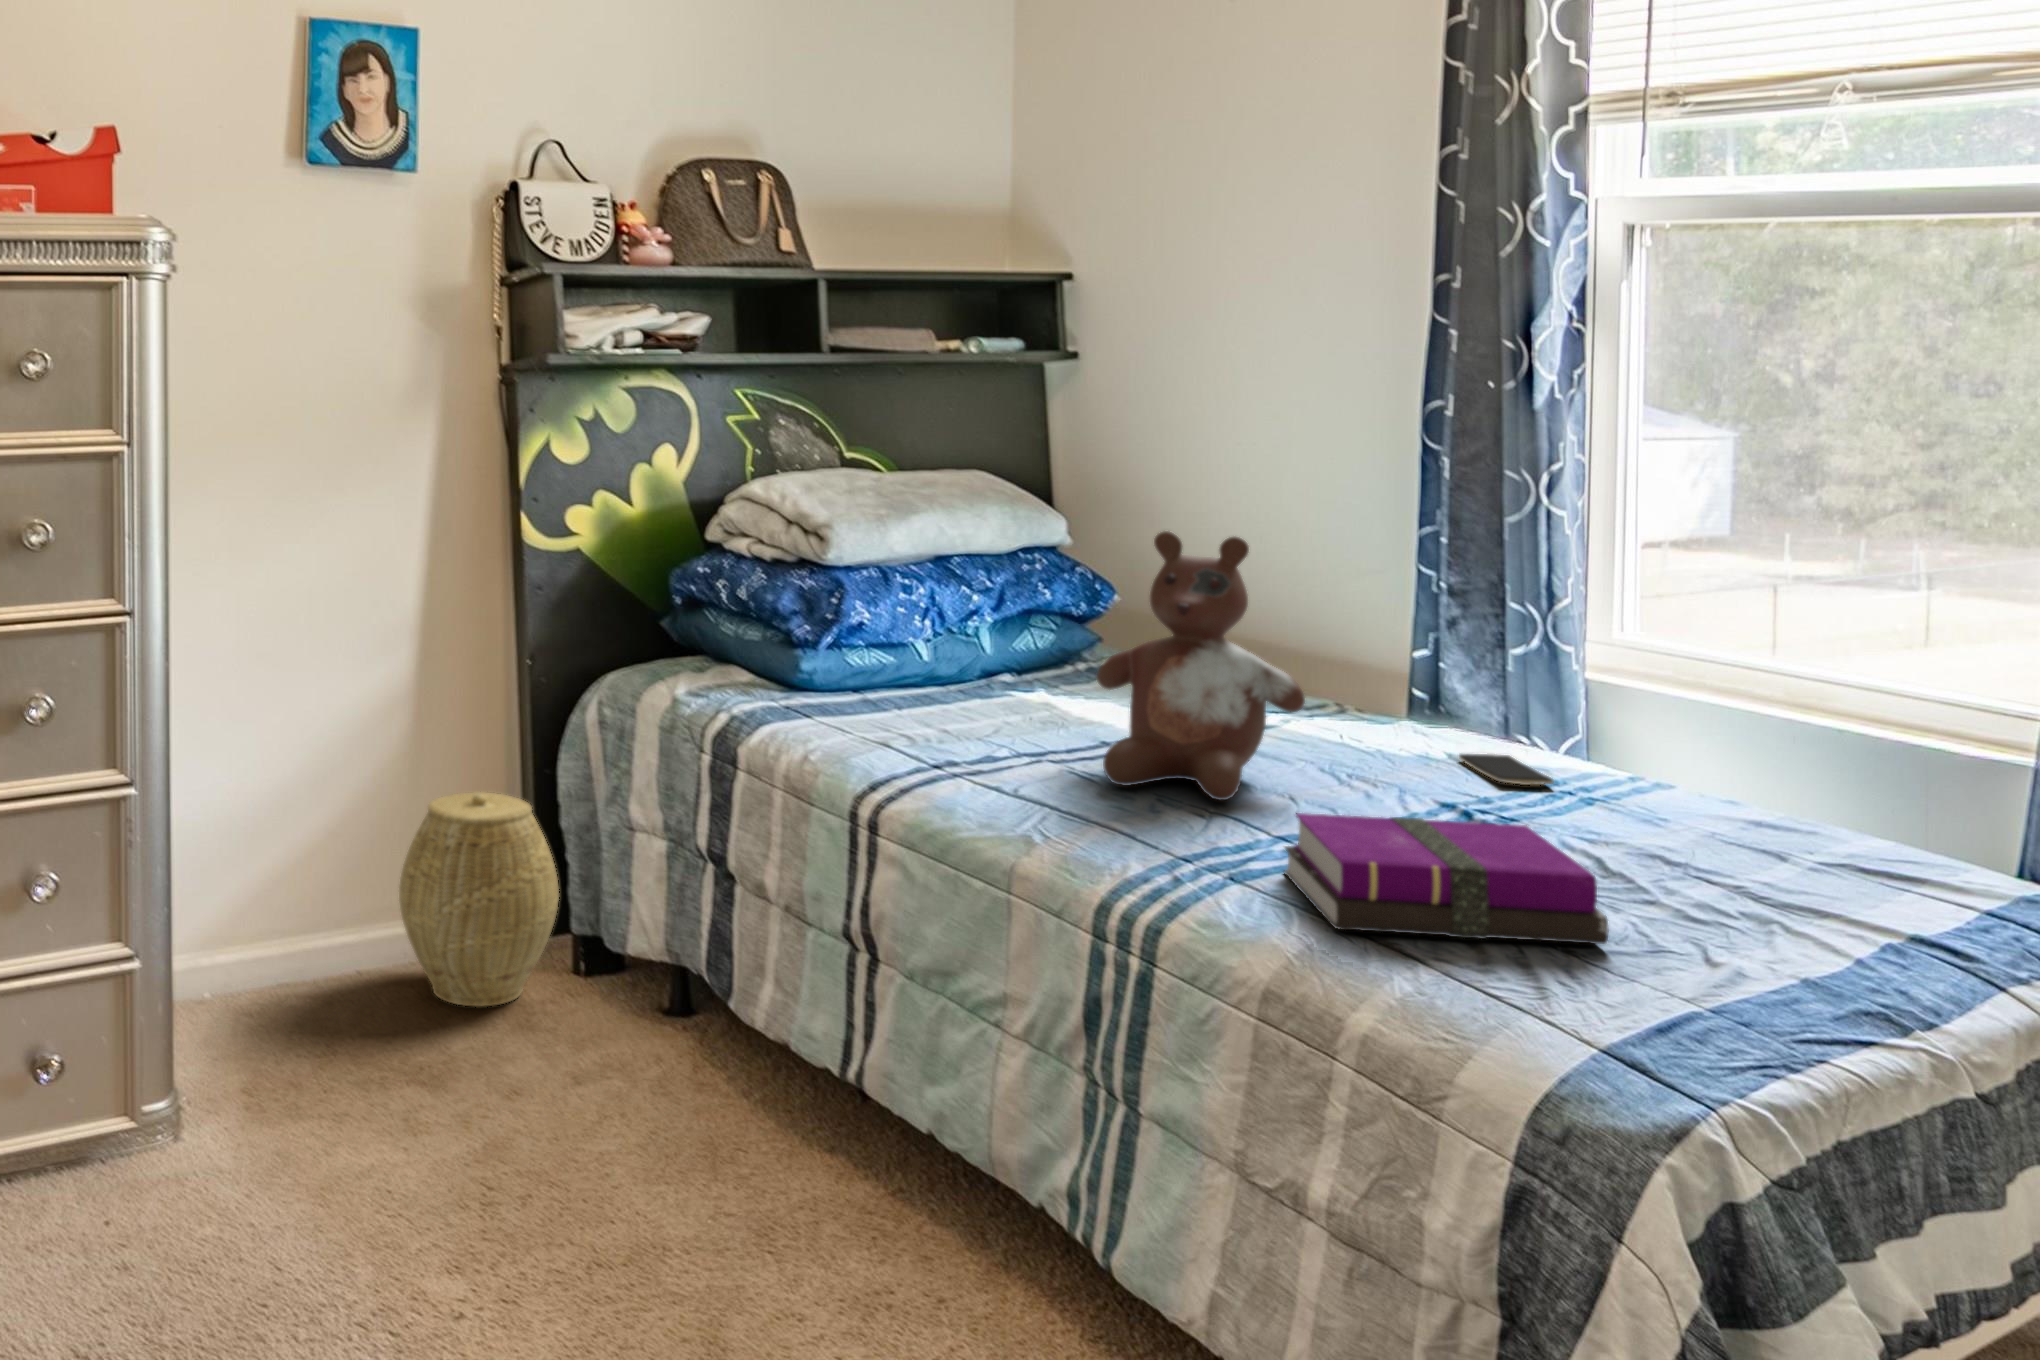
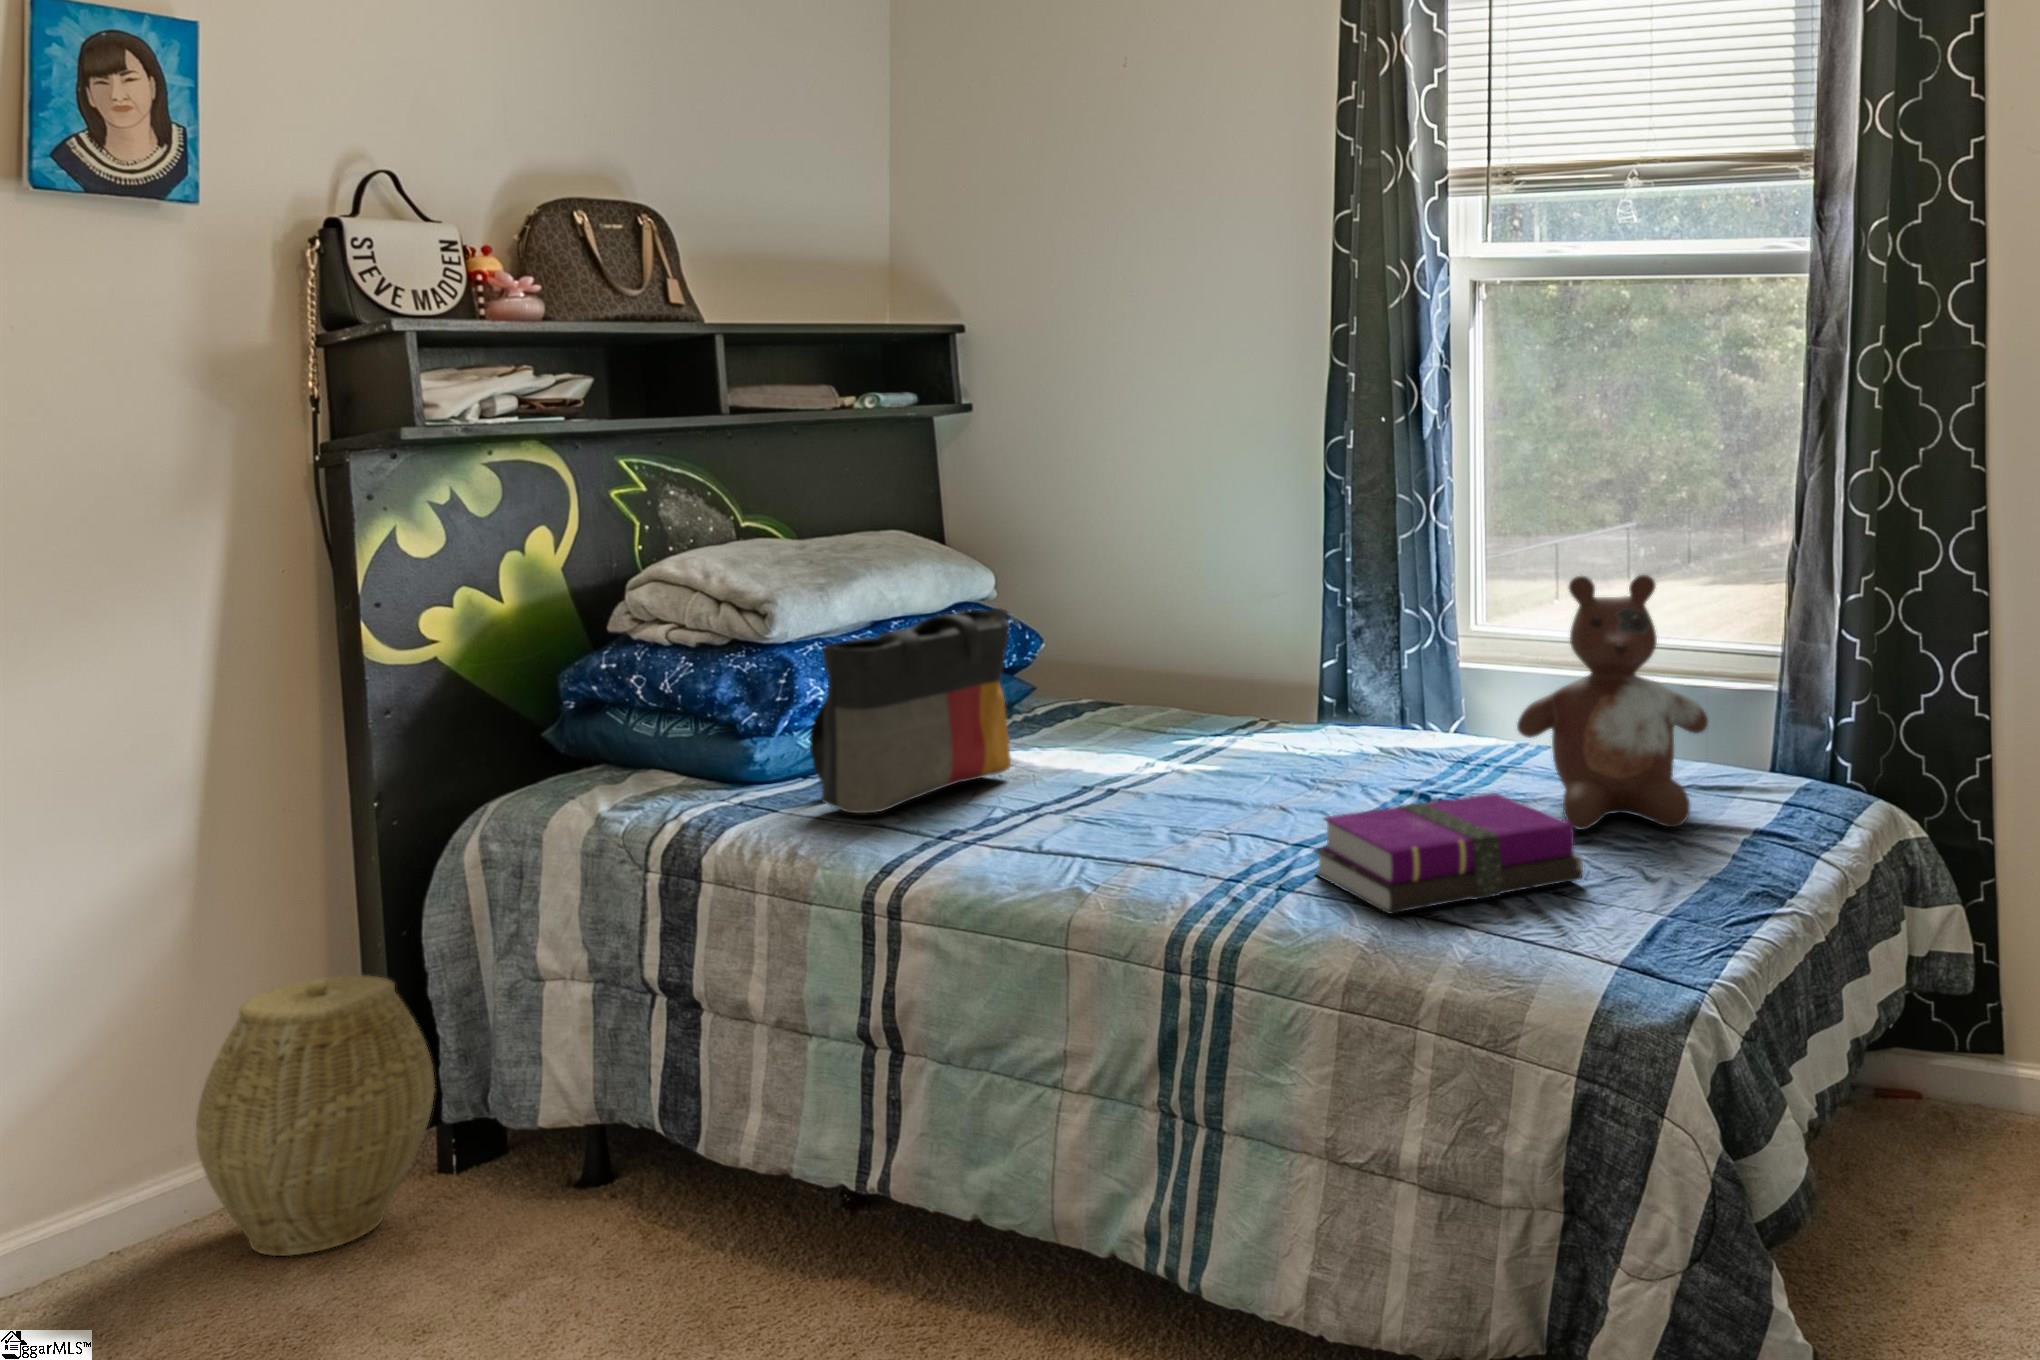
stuffed bear: present [1097,531,1305,800] -> present [1517,574,1708,830]
tote bag: none [847,553,1040,733] -> present [810,608,1011,813]
smartphone: present [1459,754,1553,785] -> none [1383,739,1465,763]

